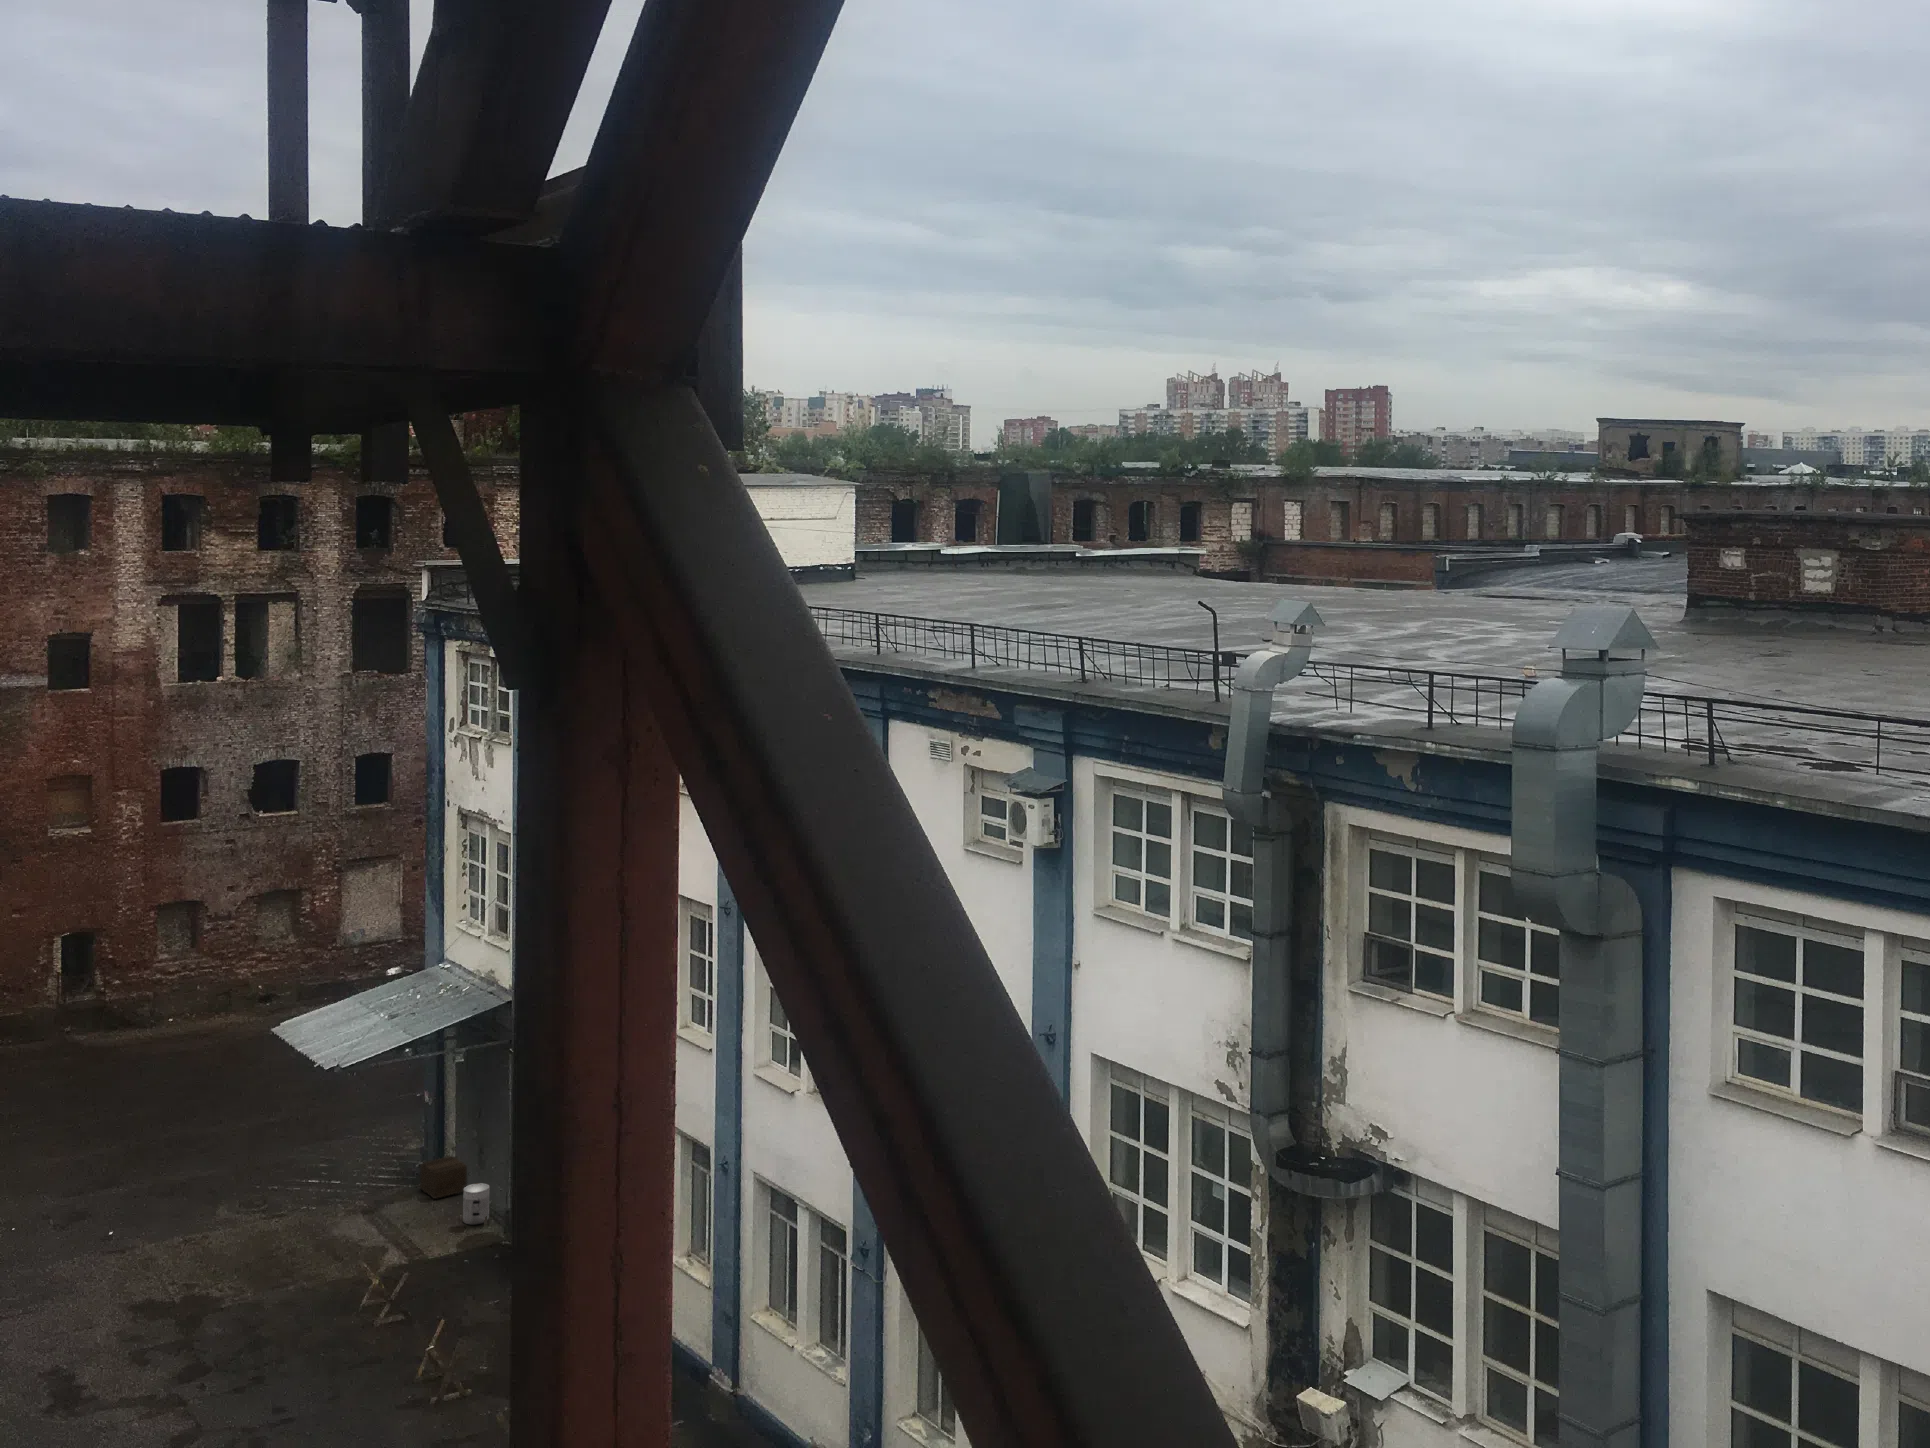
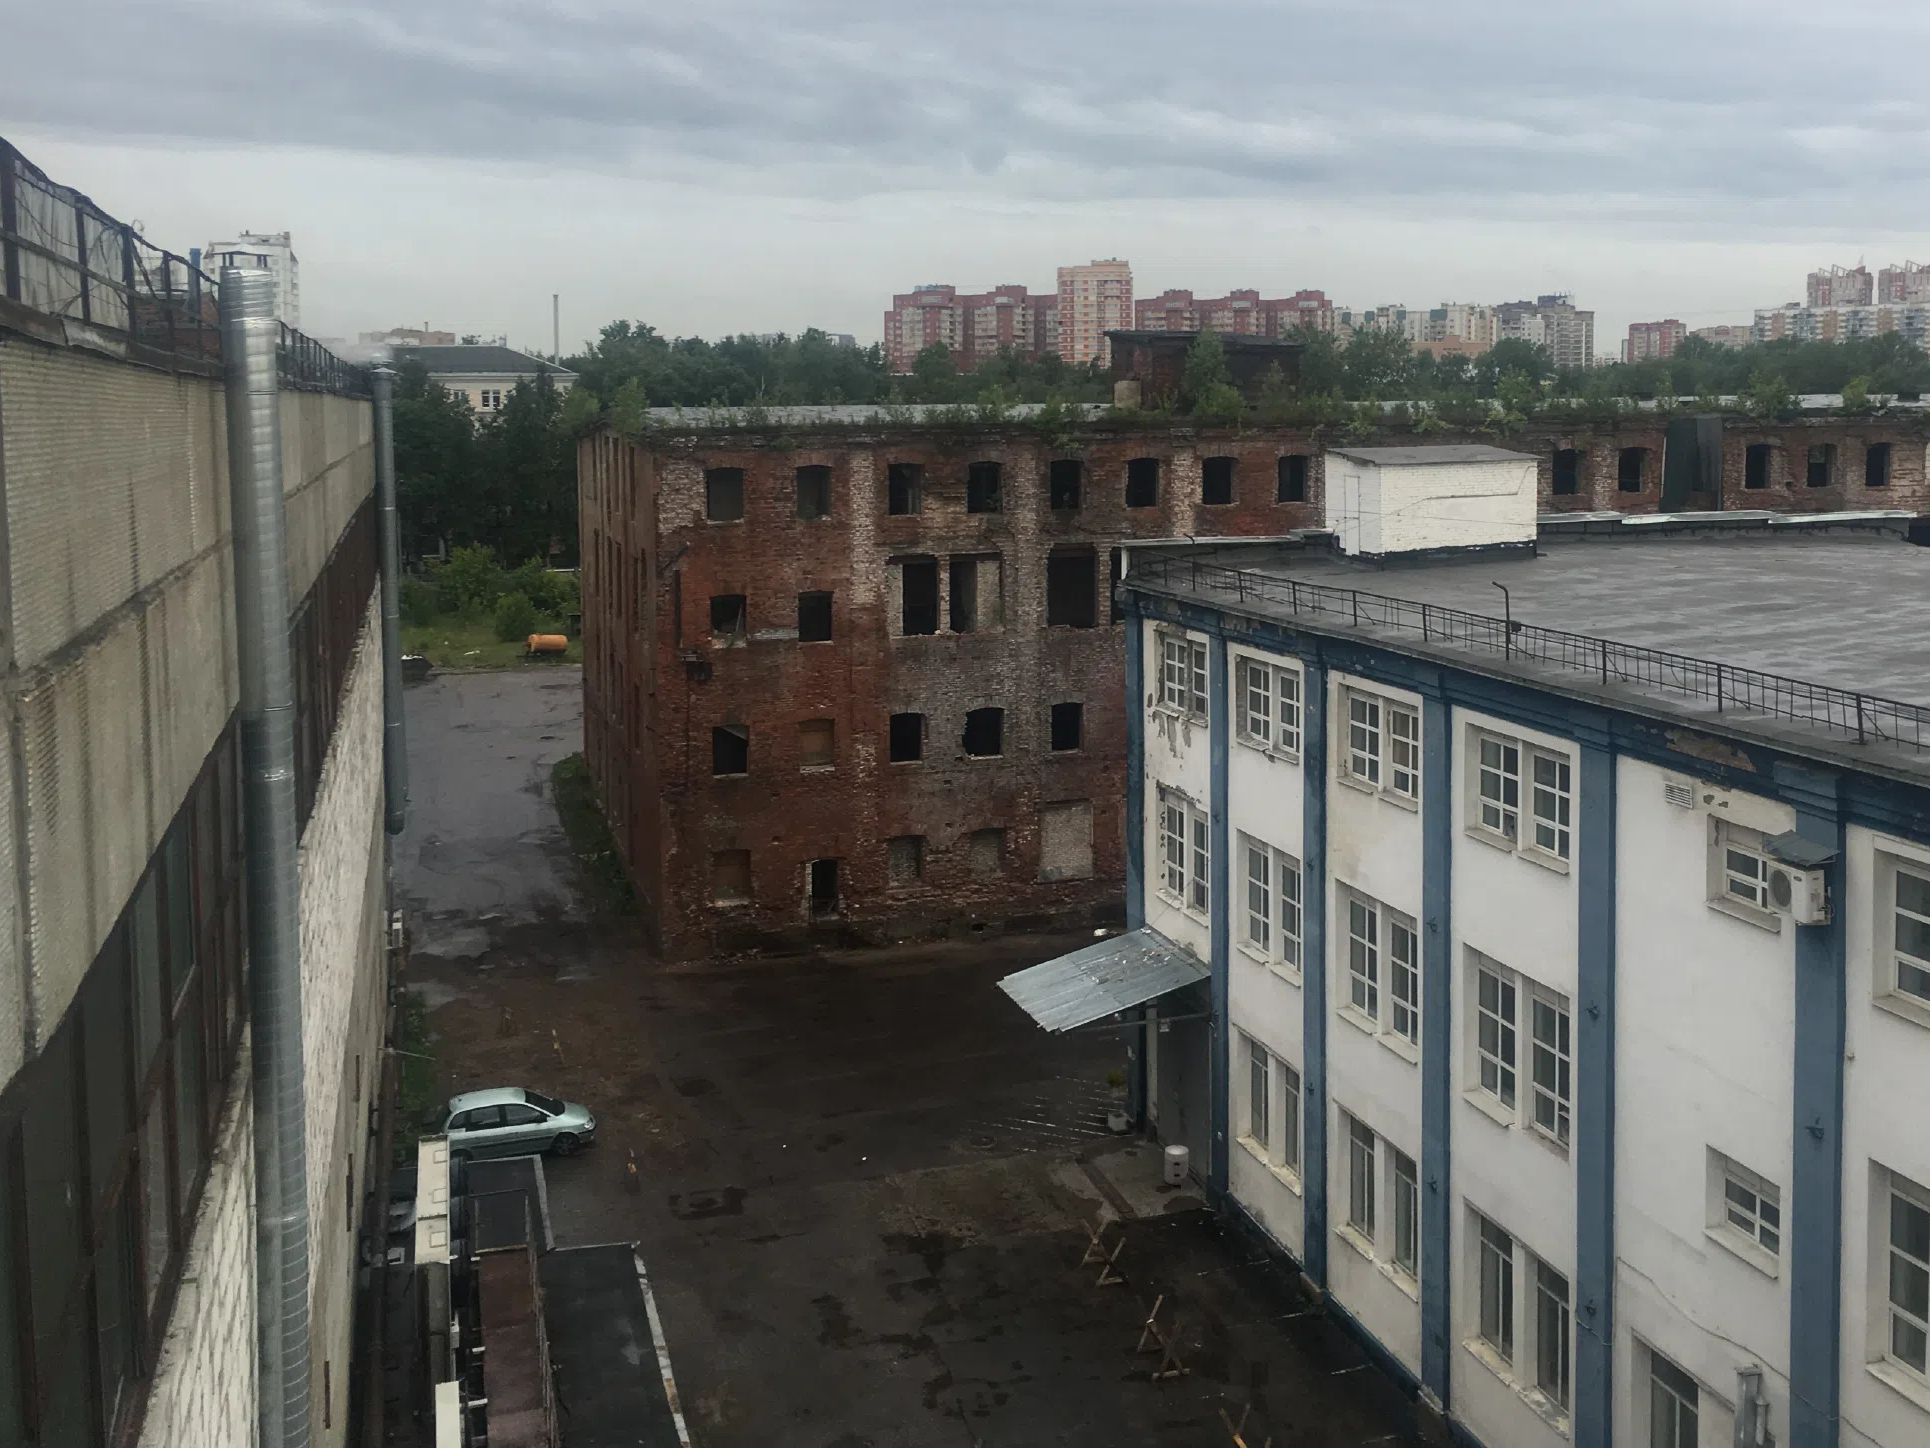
potted tree: none [401,1116,428,1181] -> present [1106,1069,1127,1131]
wooden crate: present [420,1156,467,1199] -> none [1124,1112,1166,1153]

